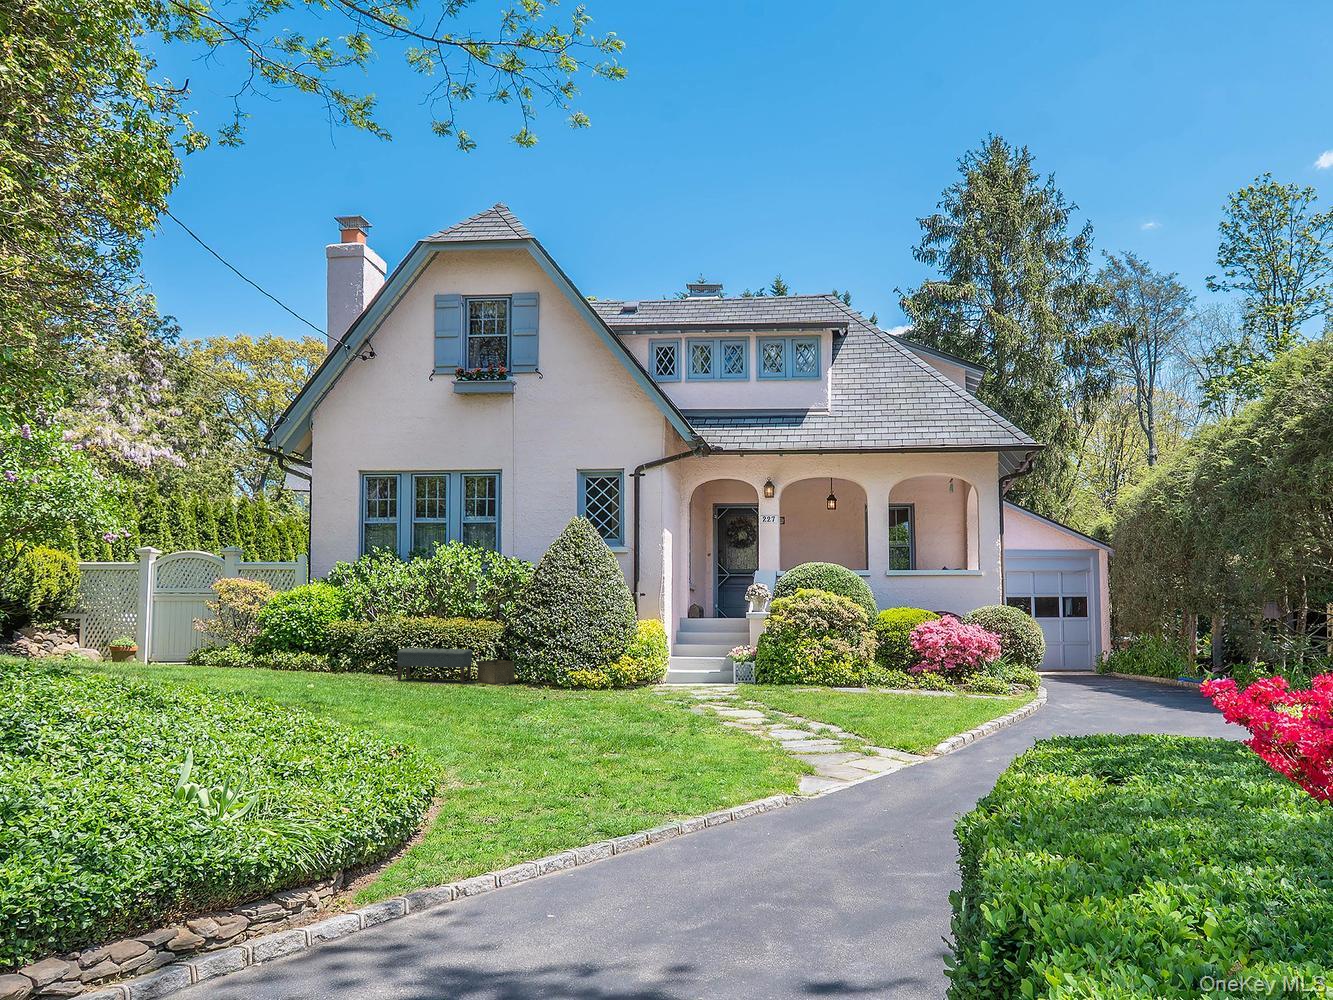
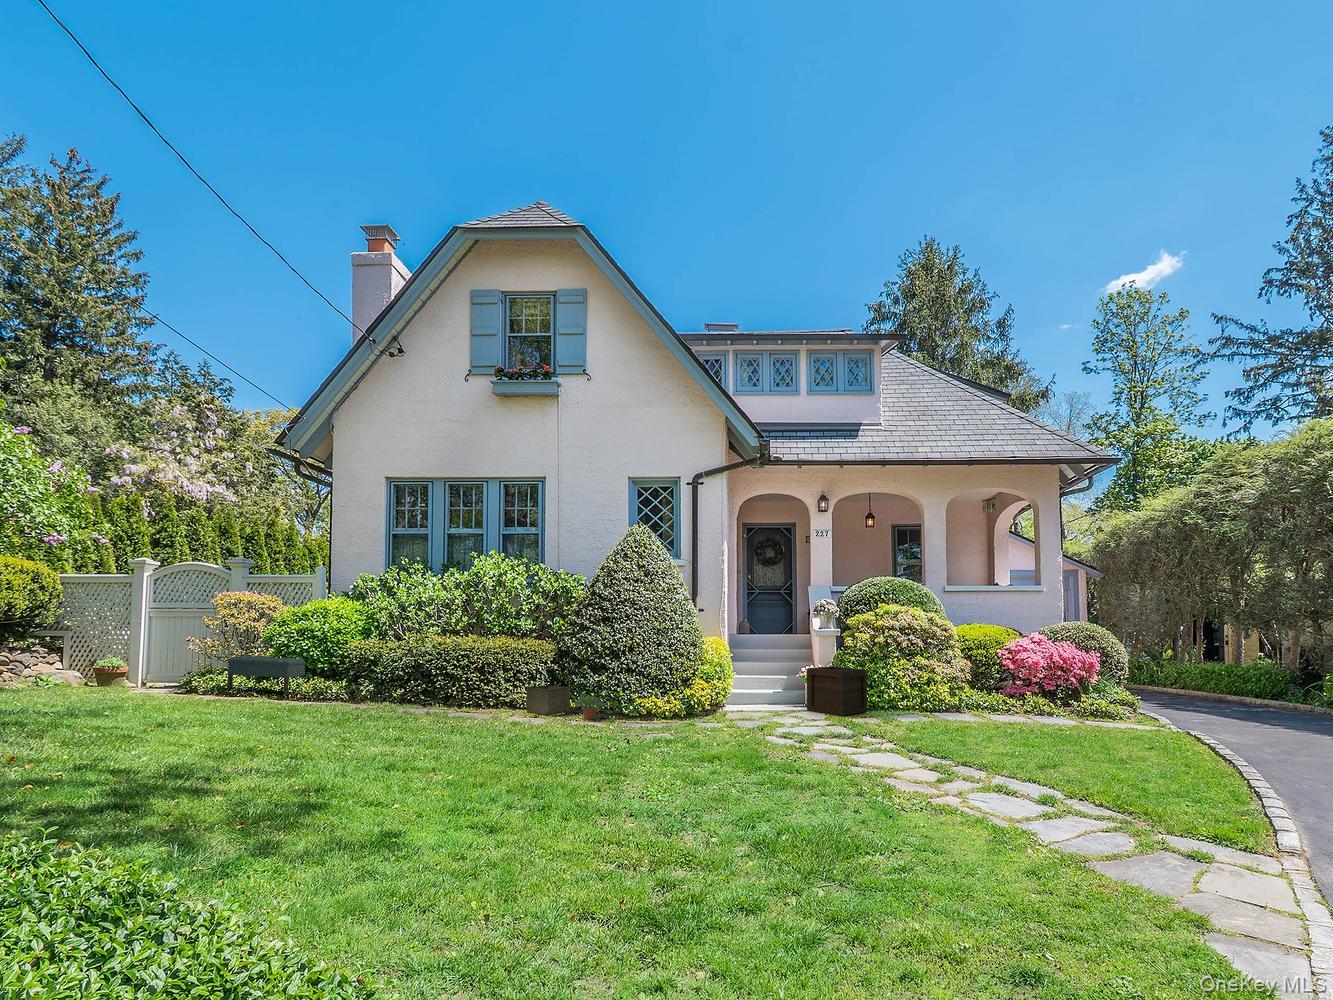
wooden crate: none [725,643,778,686] -> present [807,666,867,716]
bench: present [397,648,473,683] -> present [227,656,305,695]
potted plant: none [515,667,548,688] -> present [574,695,612,719]

